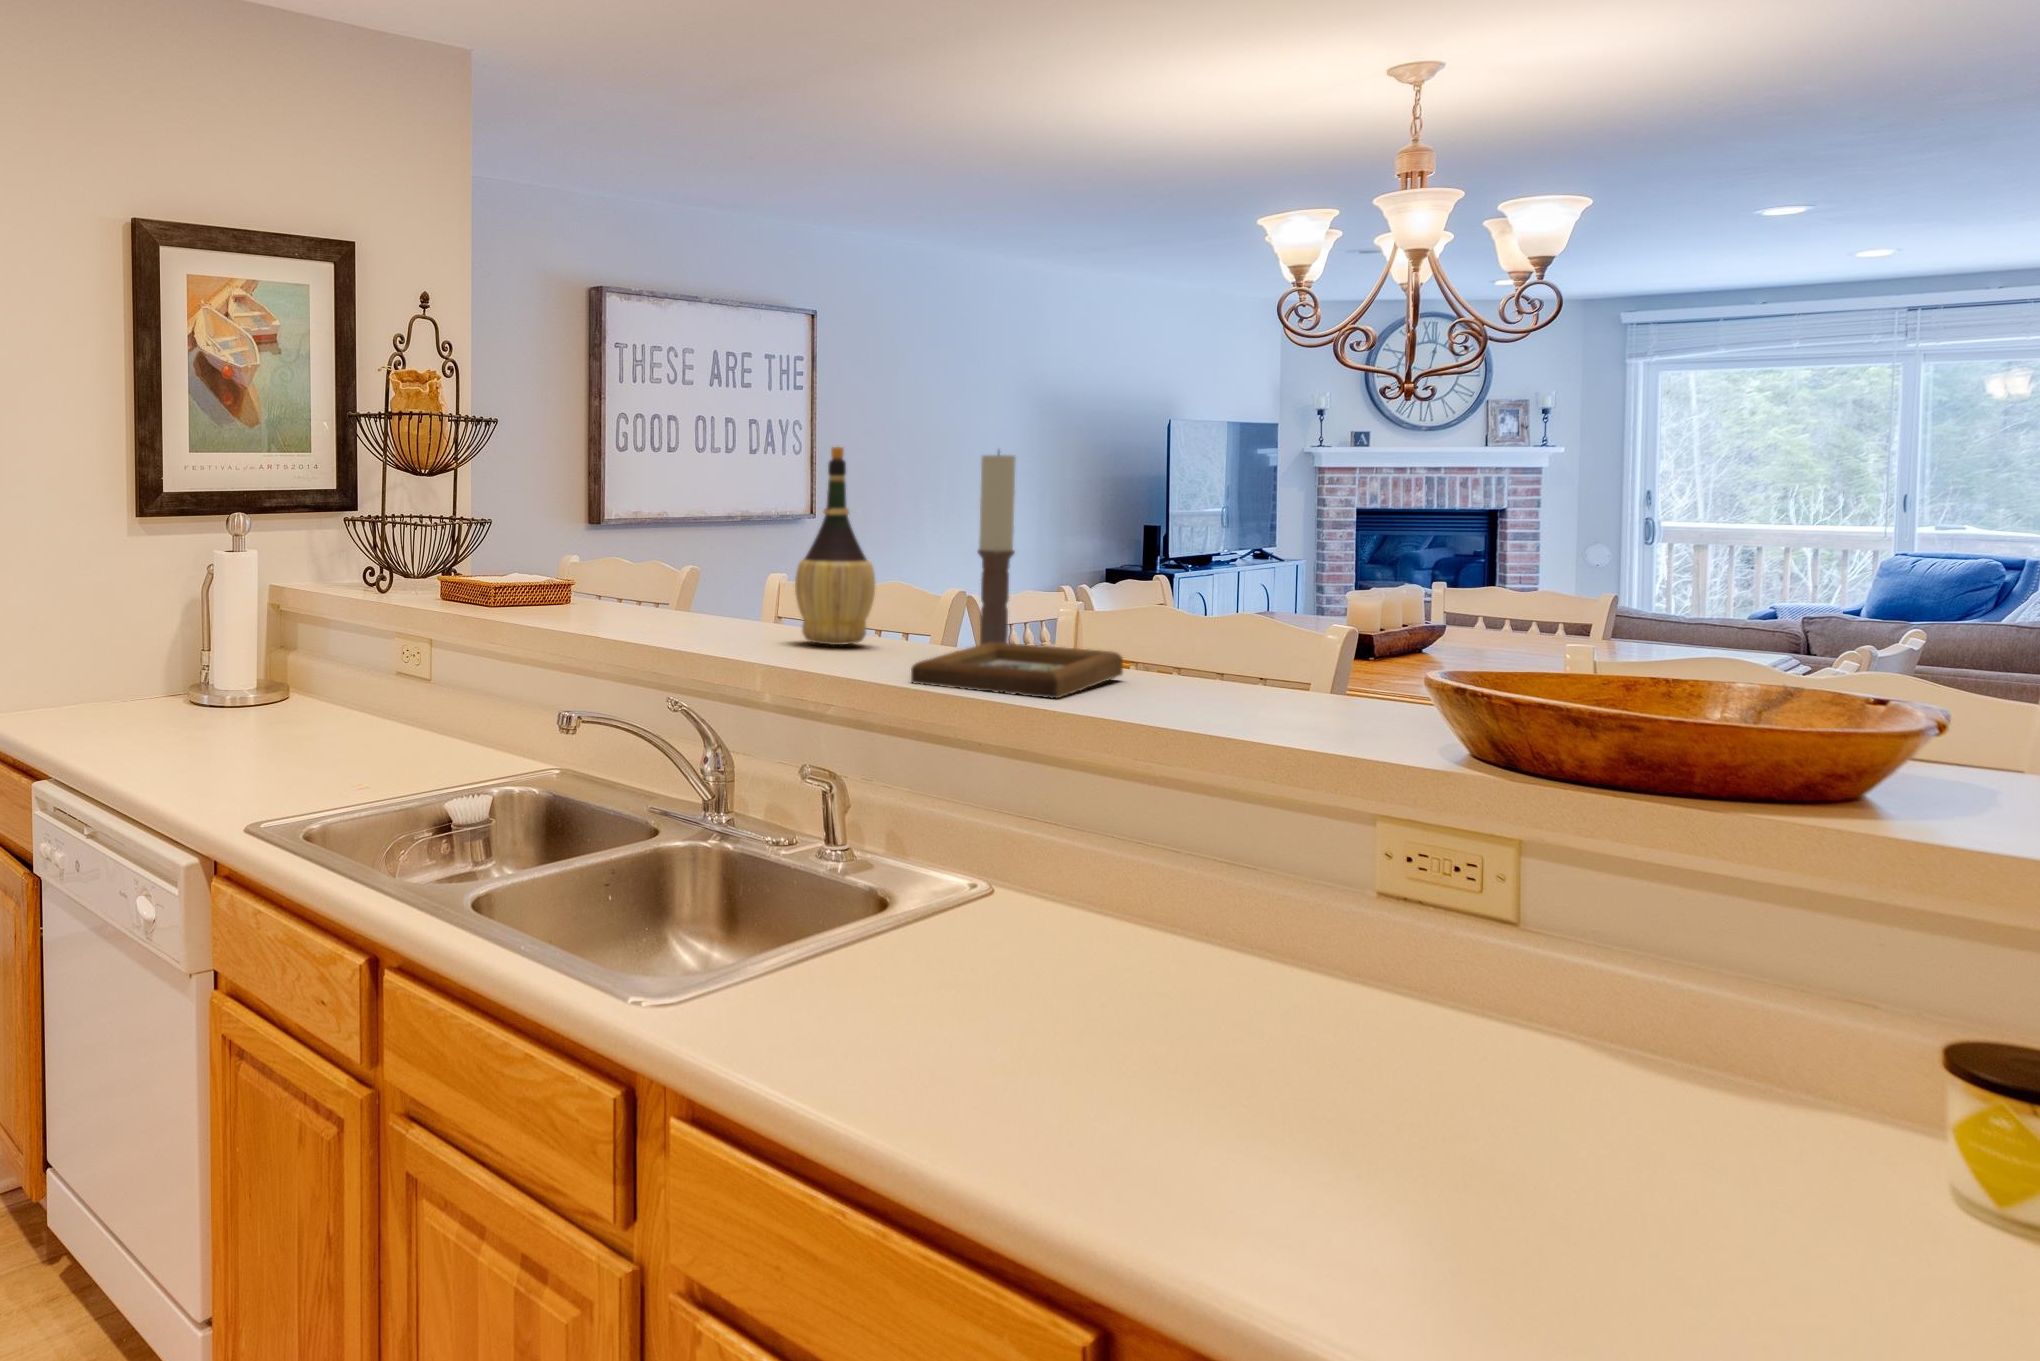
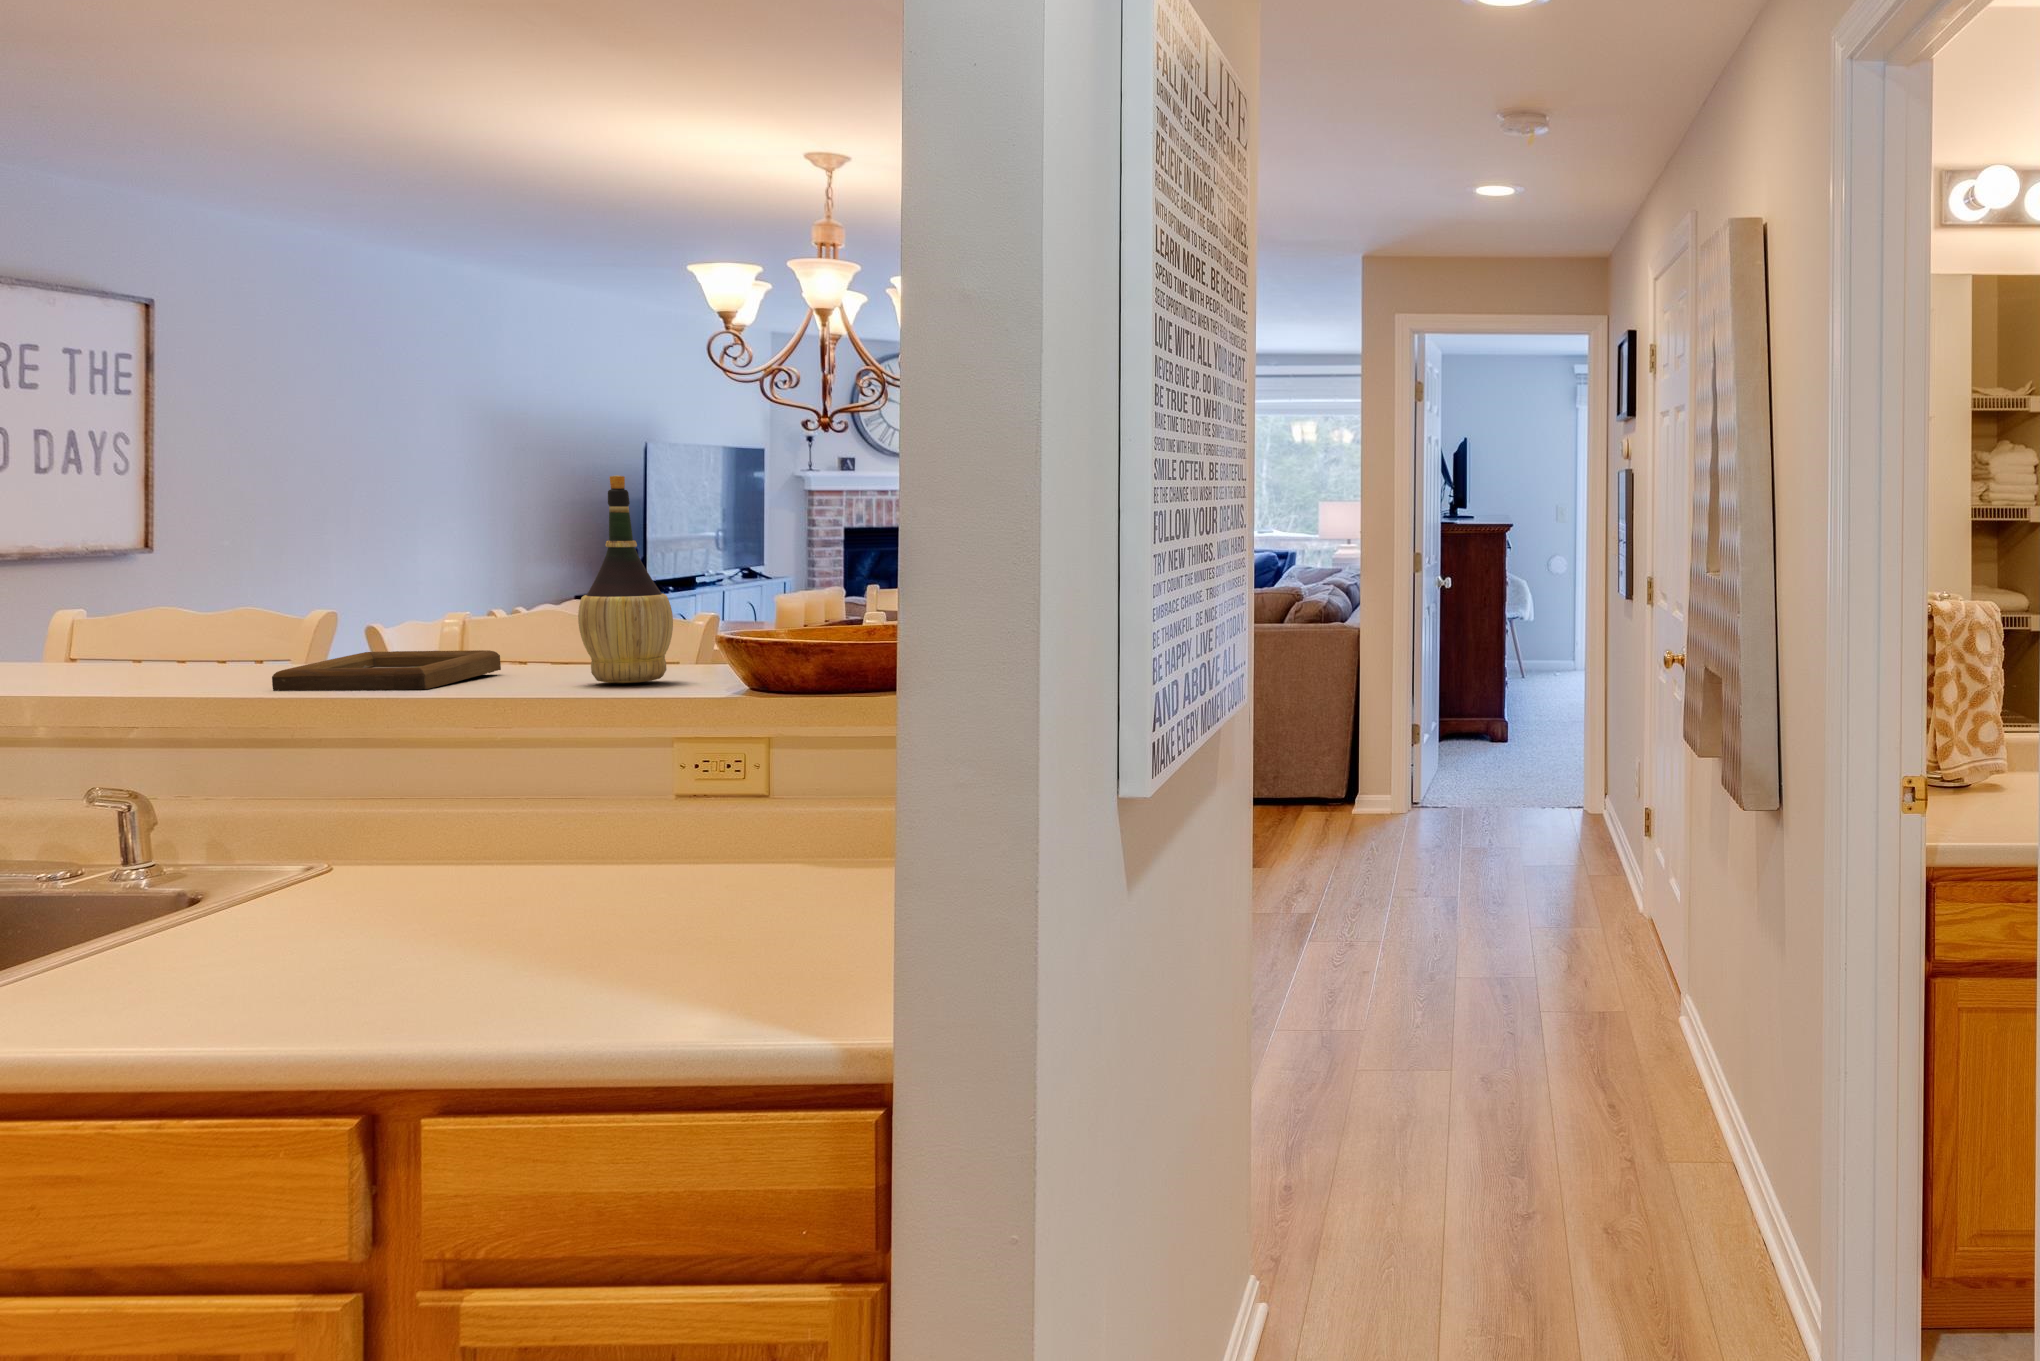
wine bottle: present [795,446,875,645] -> present [578,475,673,683]
candle: present [978,454,1015,645] -> none [340,475,394,671]

